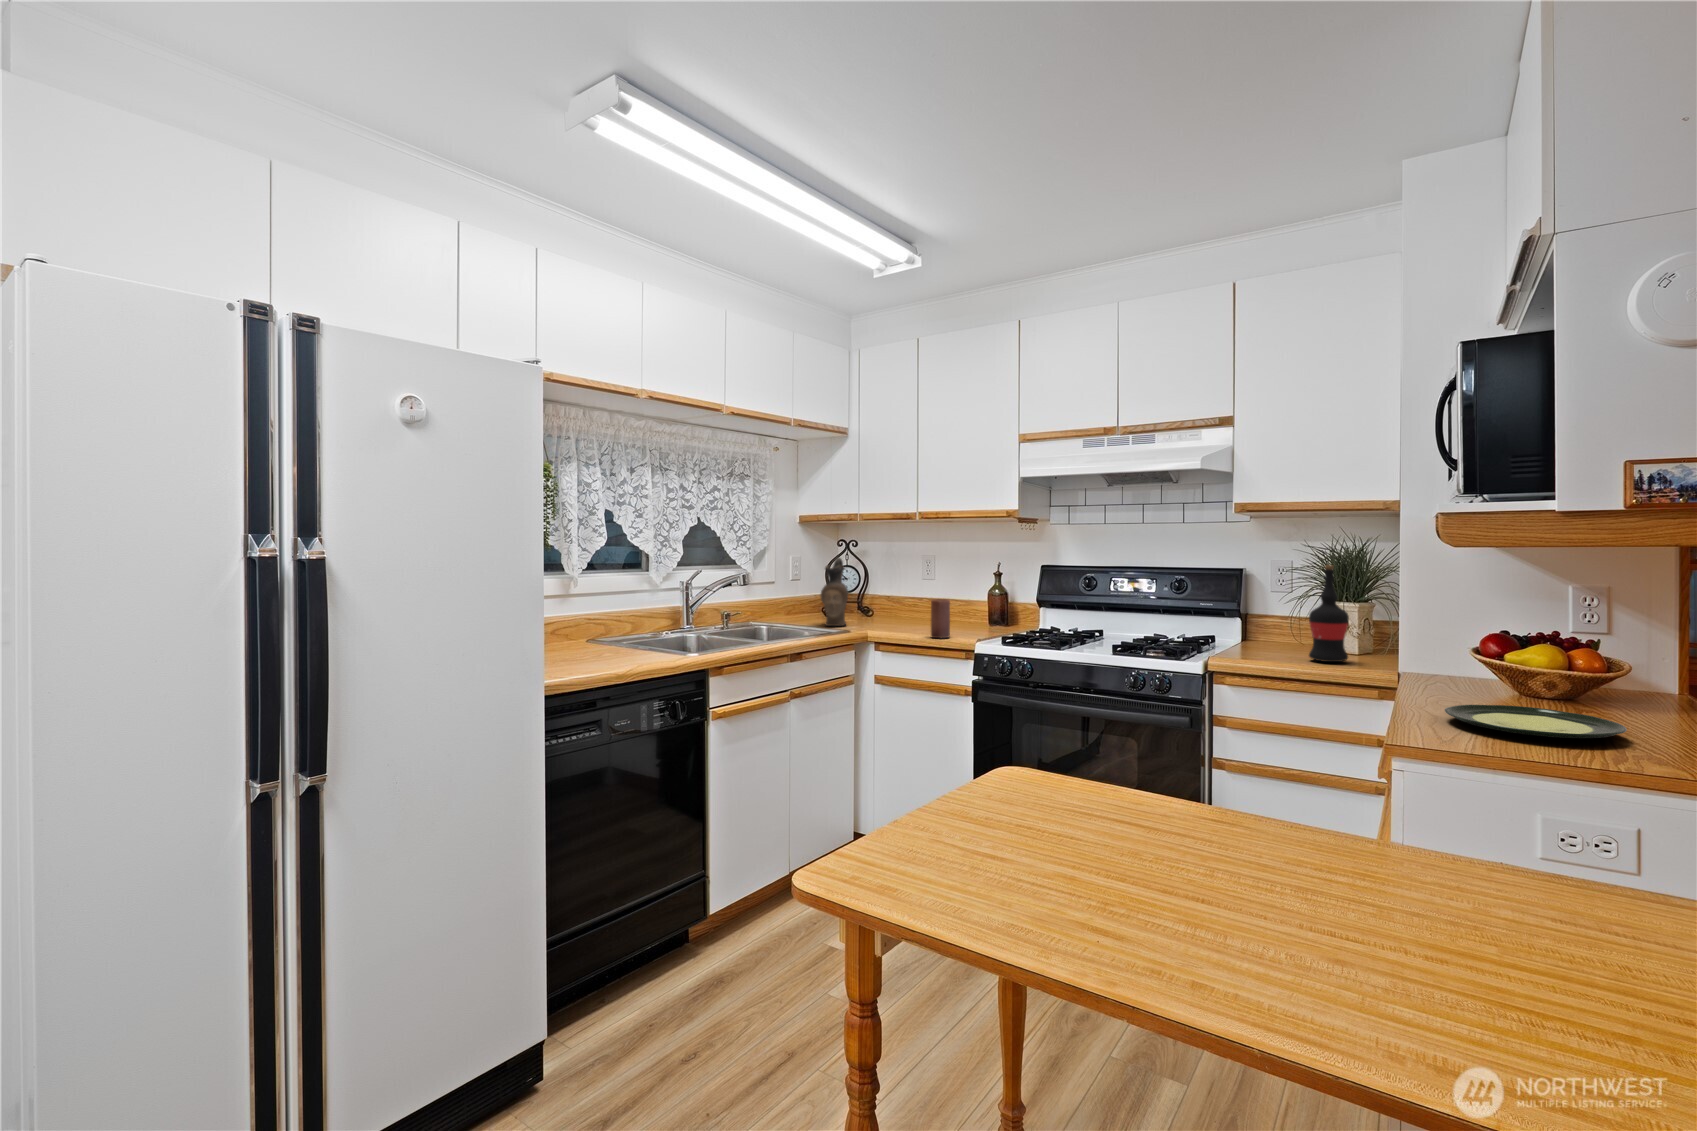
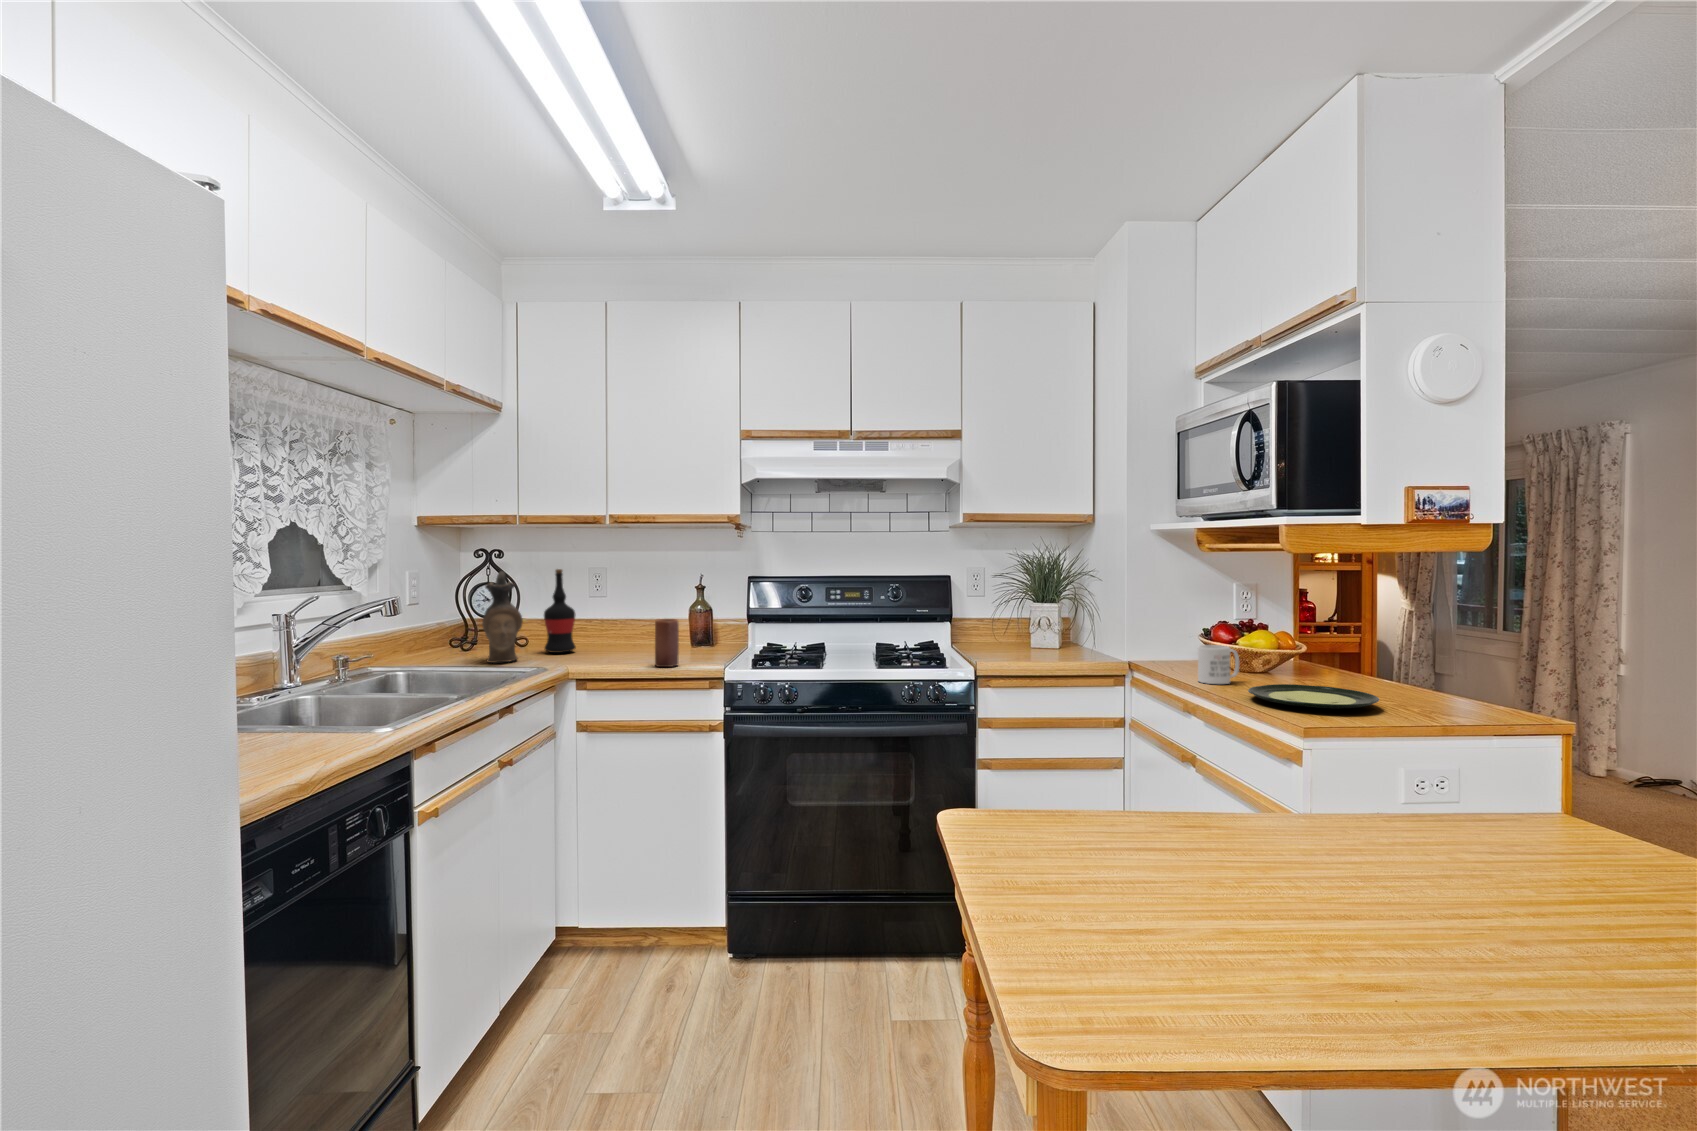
wine bottle: present [1309,565,1349,662] -> present [544,569,576,653]
mug: none [1442,655,1504,702] -> present [1198,645,1239,684]

